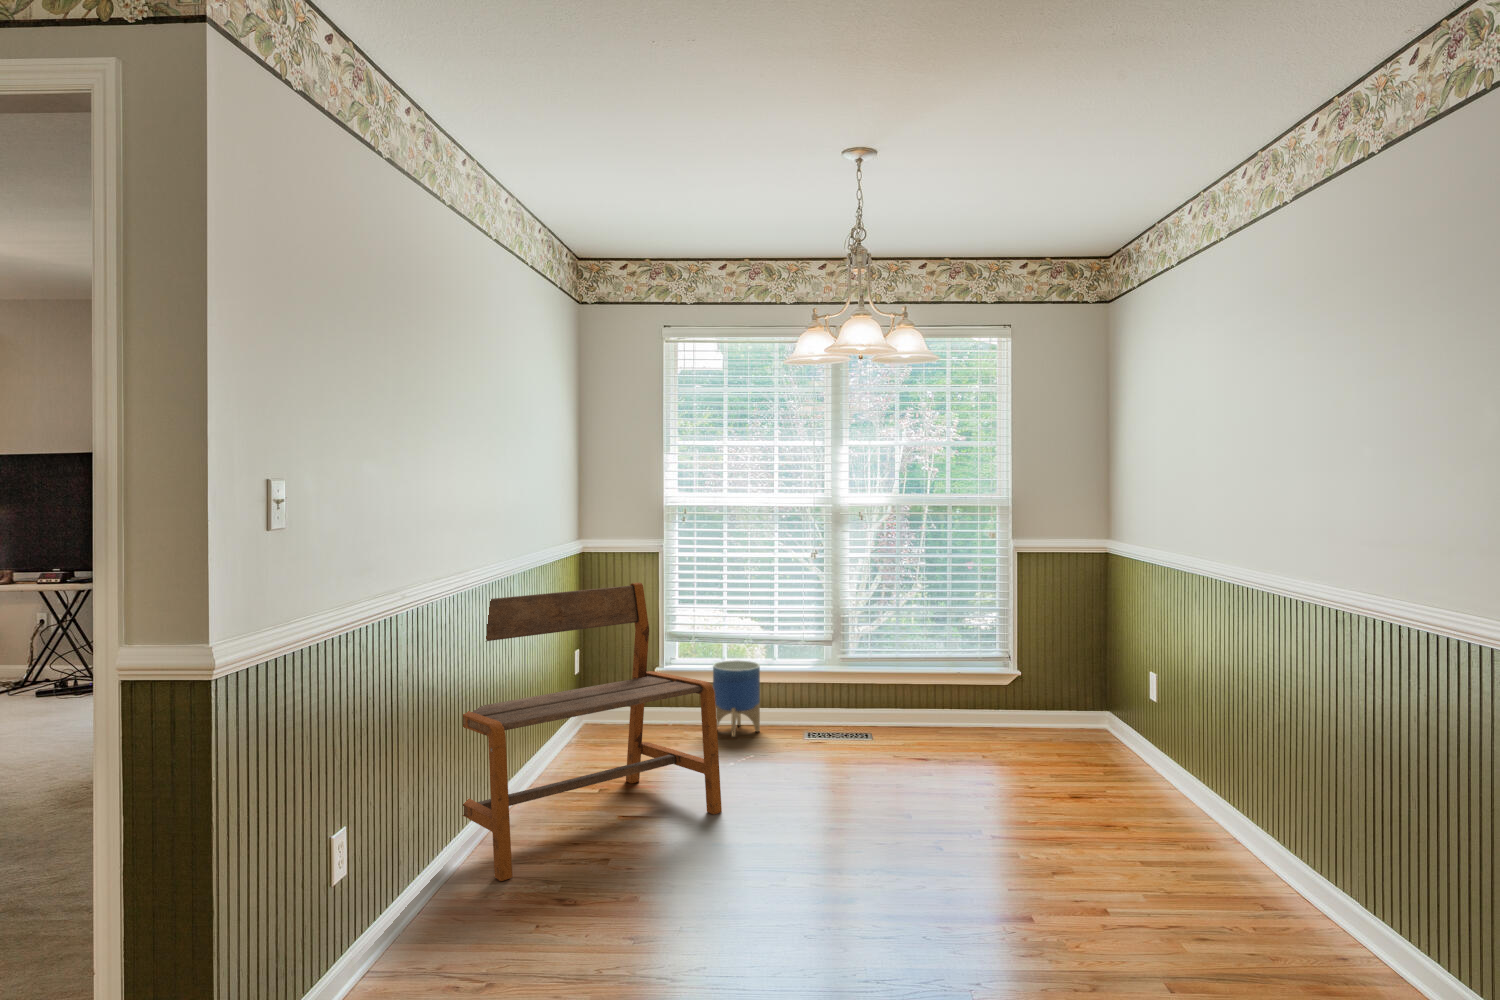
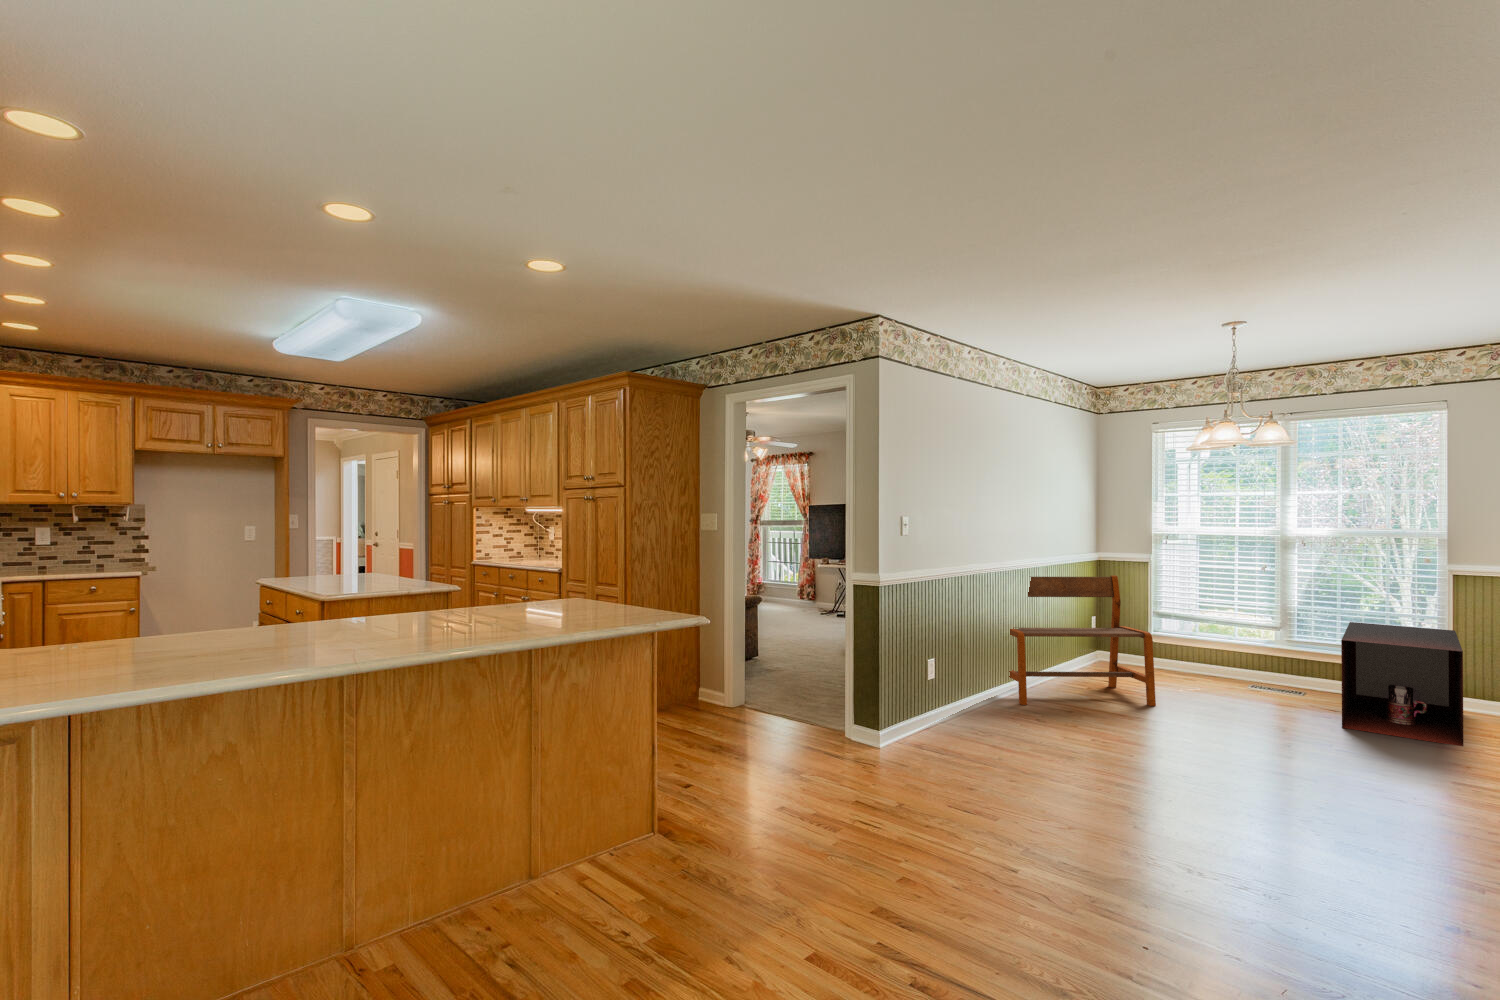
storage cabinet: none [916,623,1094,790] -> present [1341,622,1463,746]
planter: present [713,660,760,737] -> none [1184,633,1219,681]

